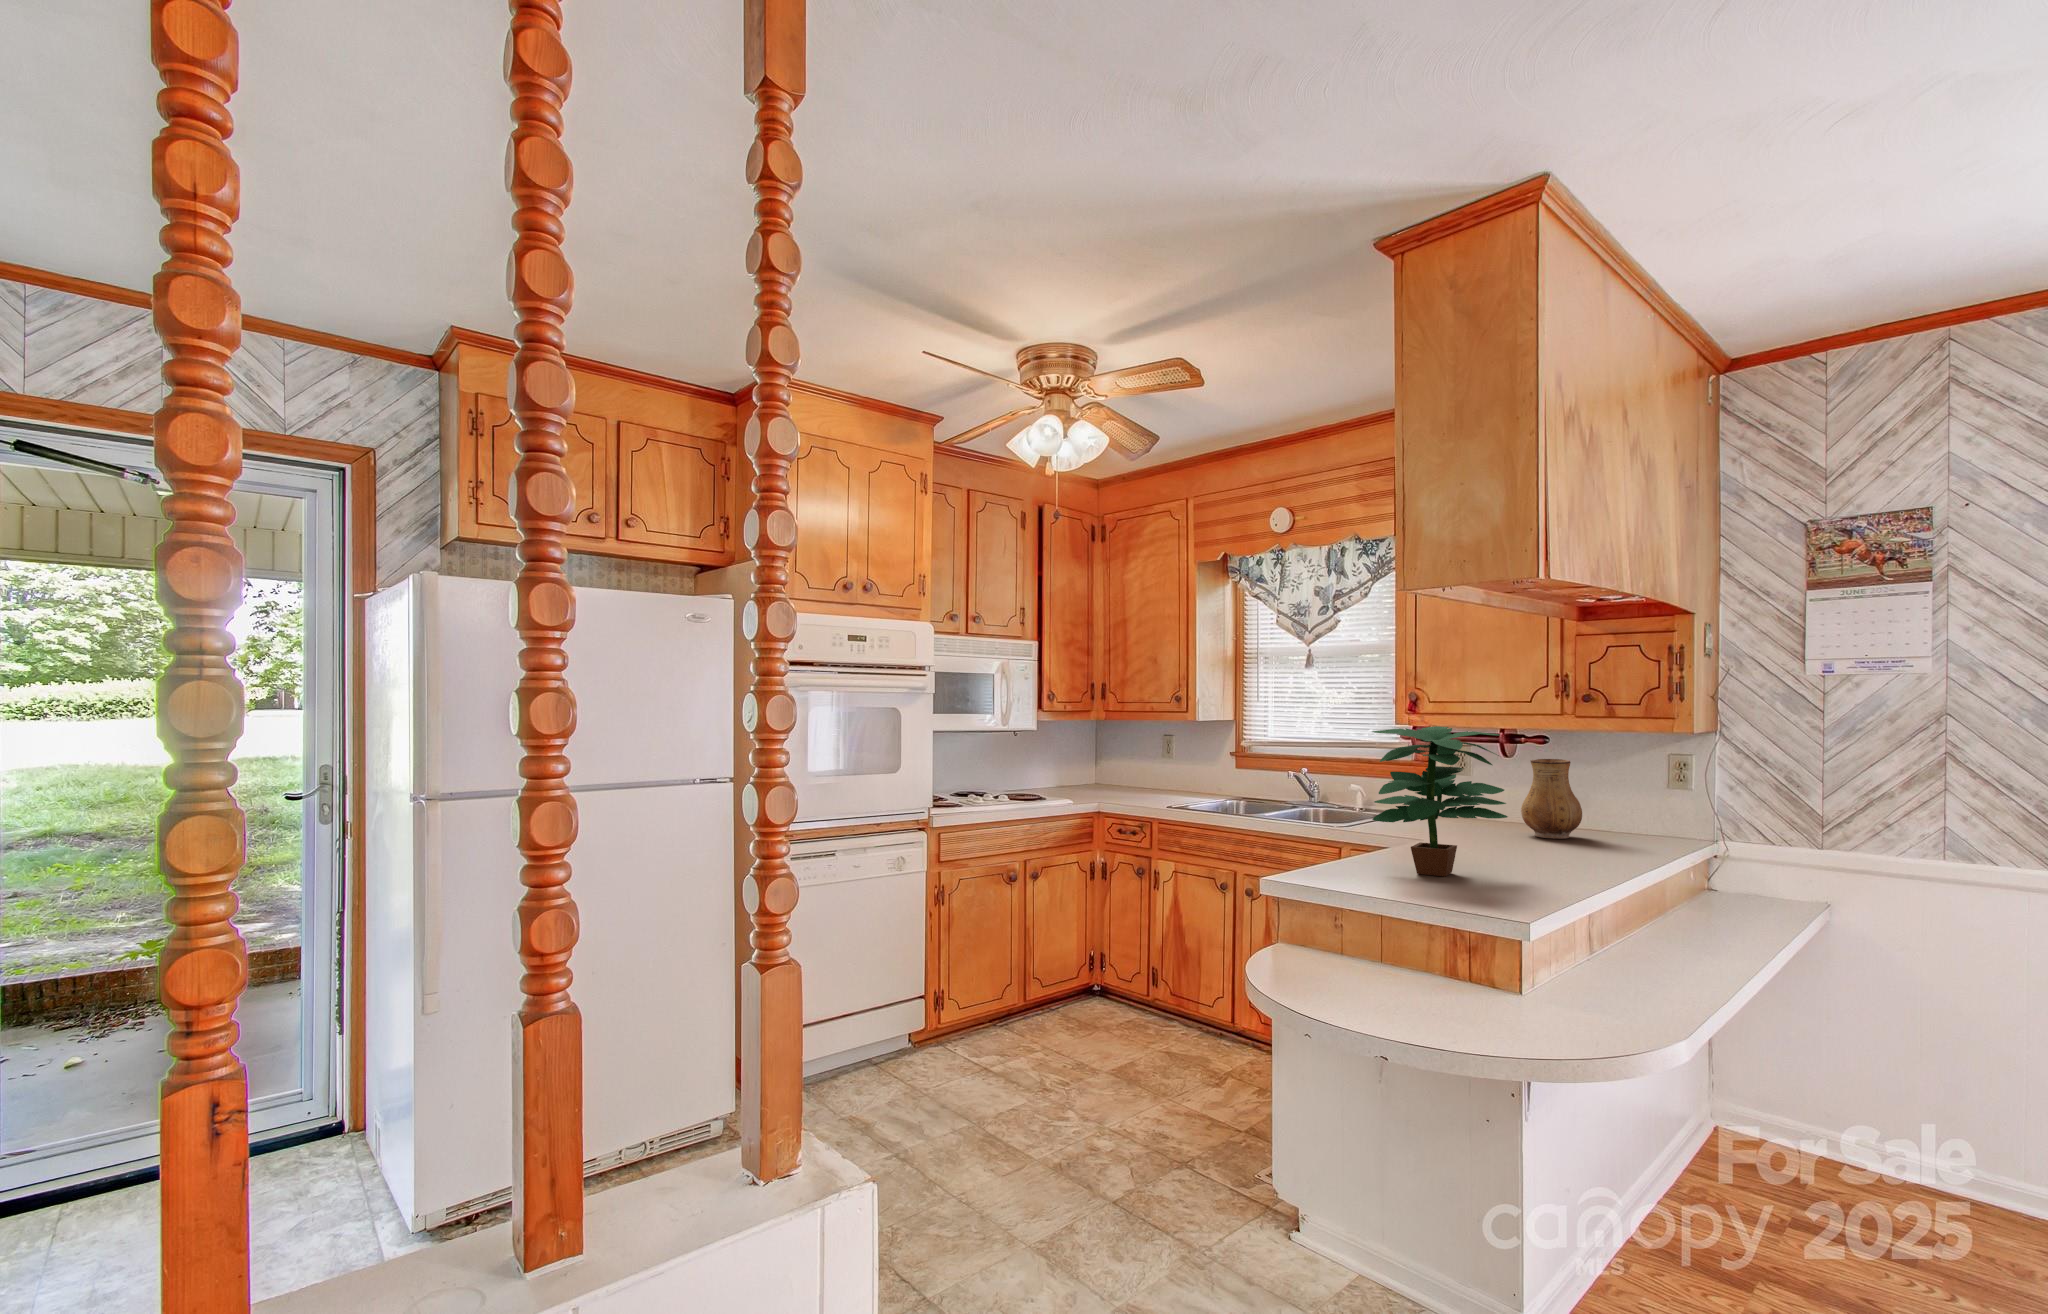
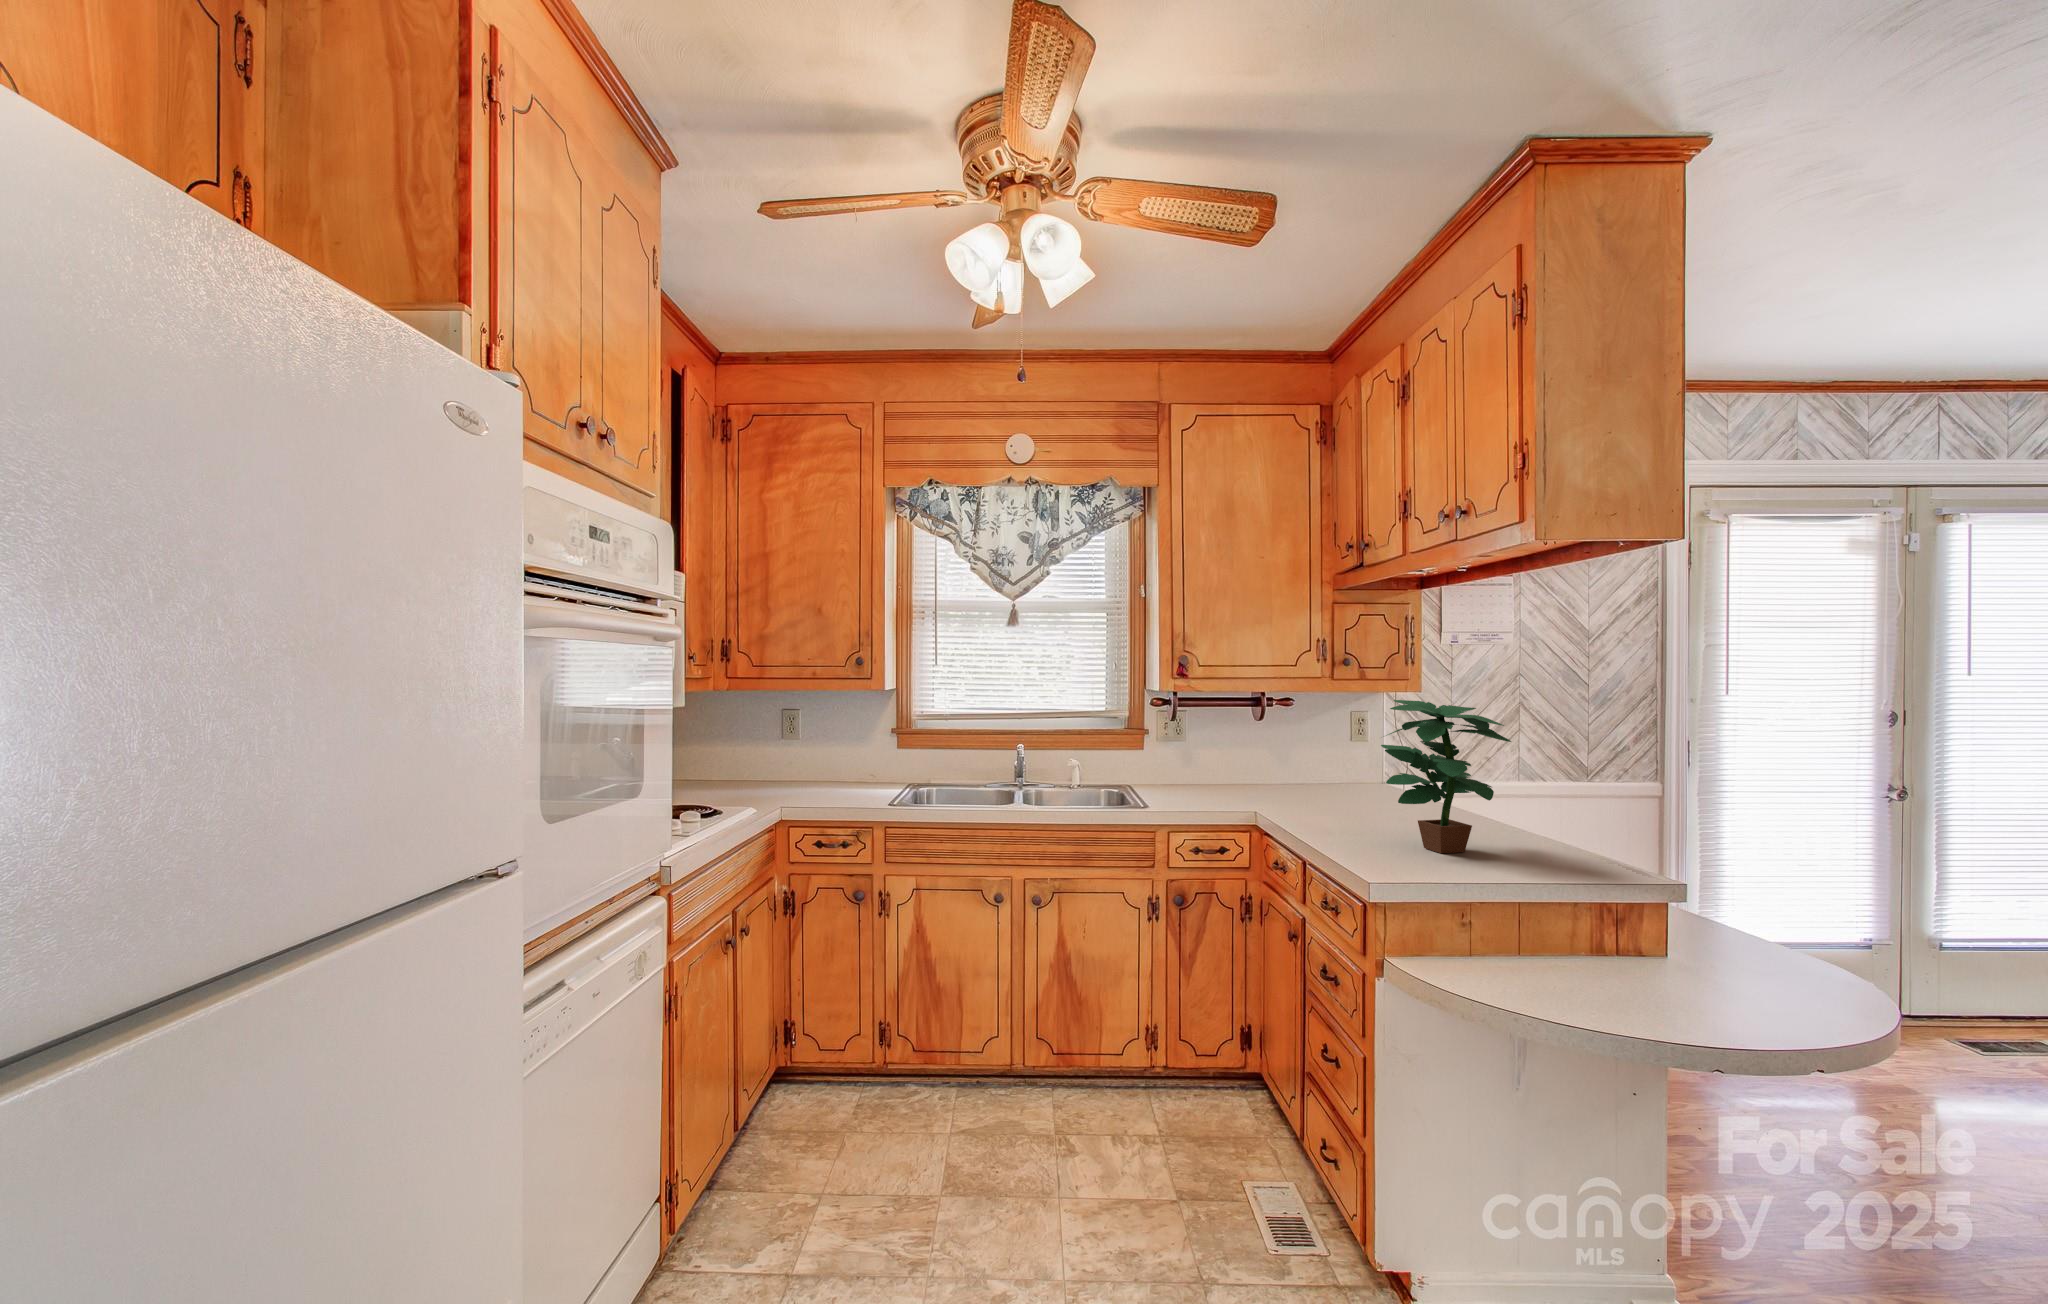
ceramic pitcher: present [1521,759,1582,839] -> none [1276,722,1331,797]

